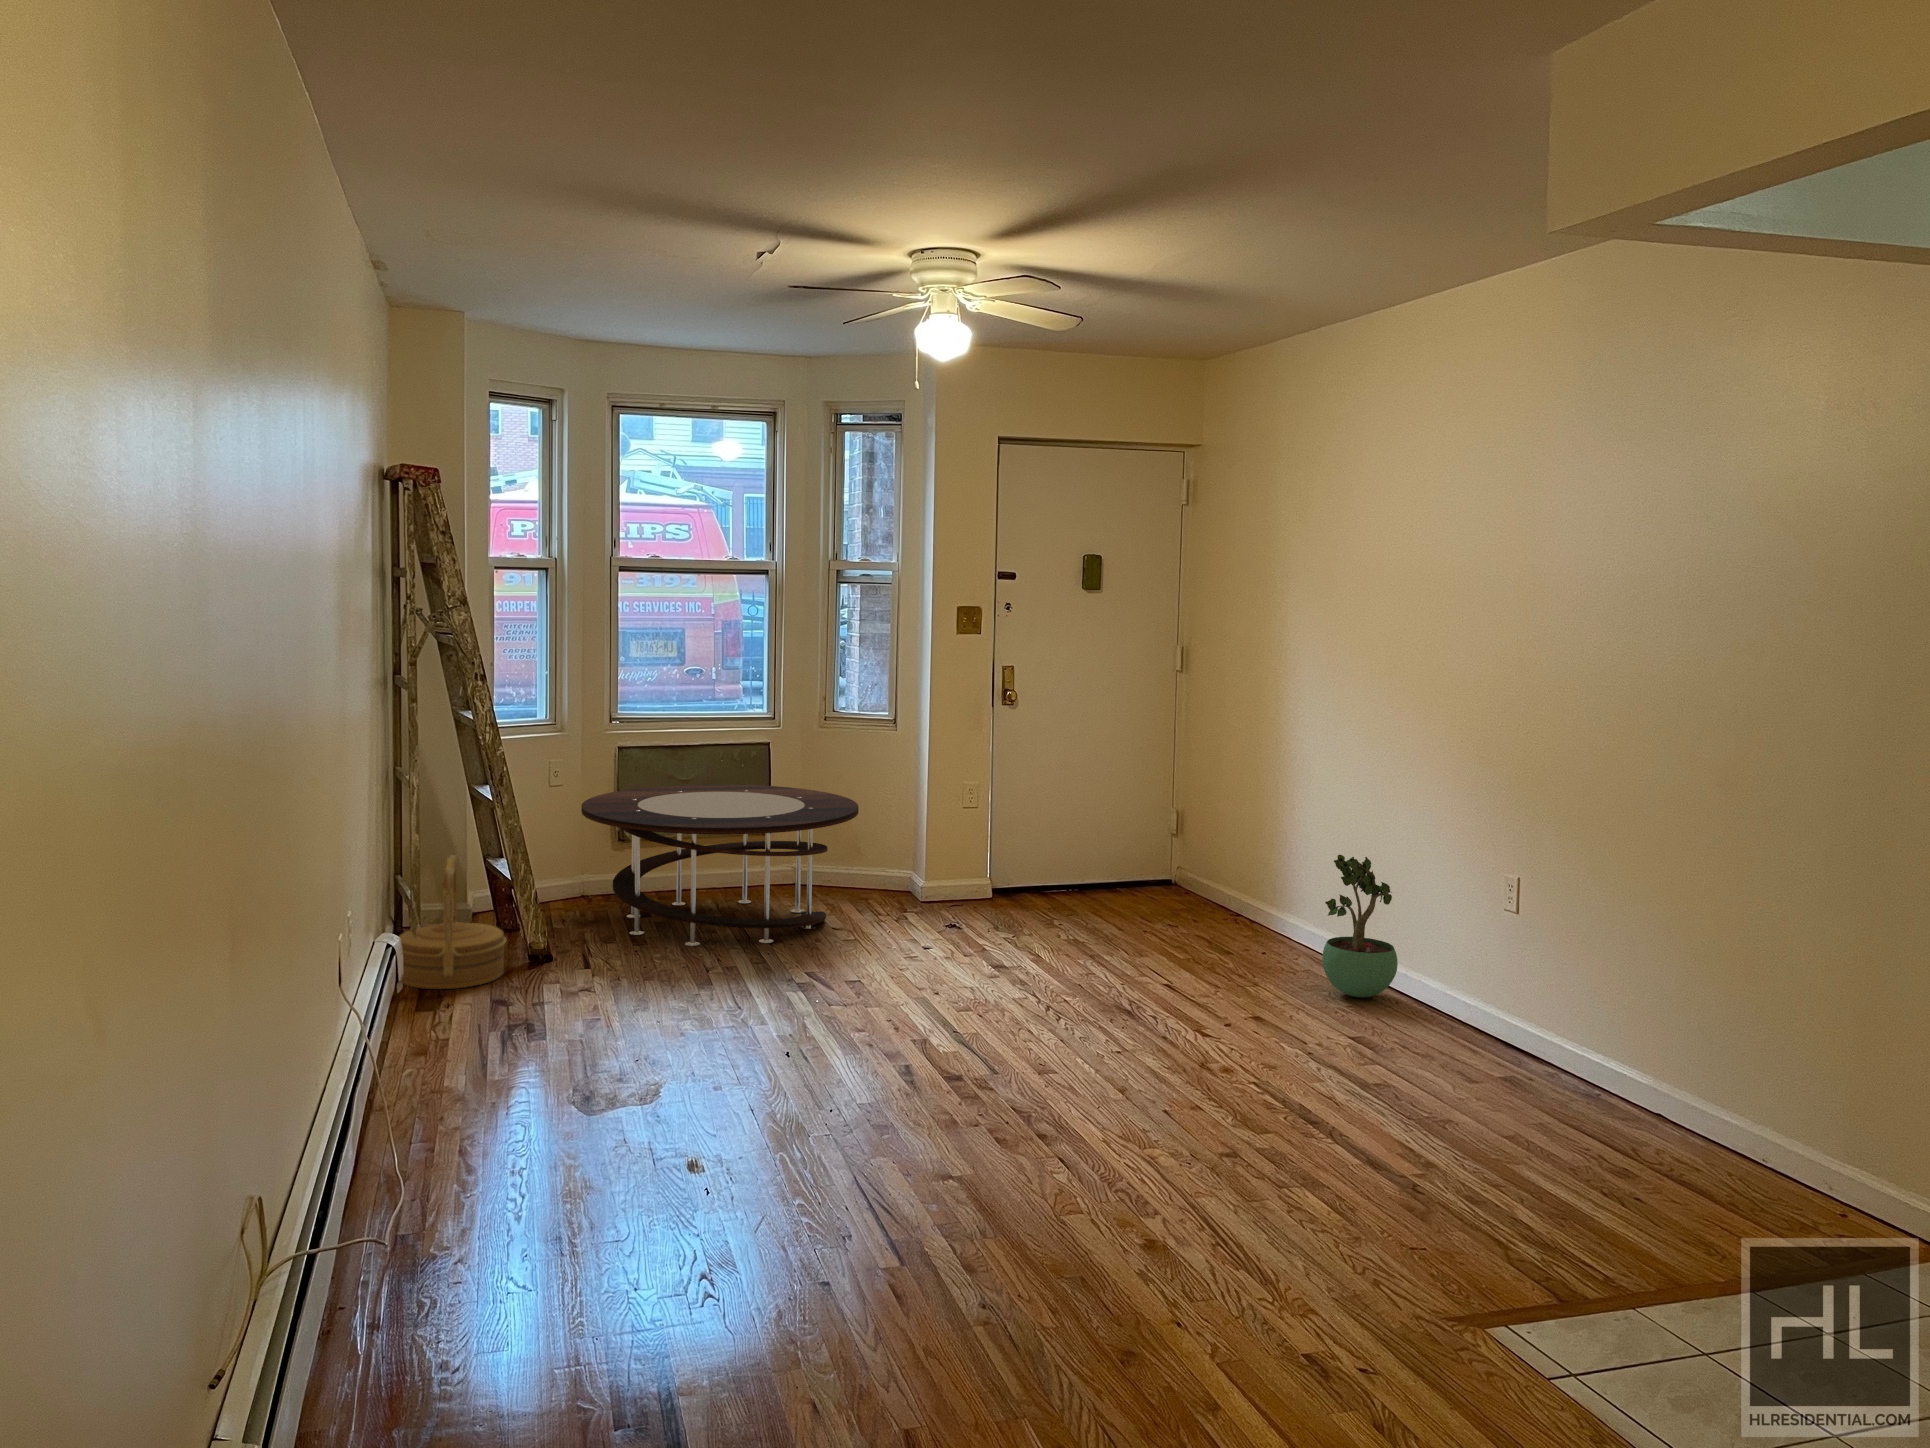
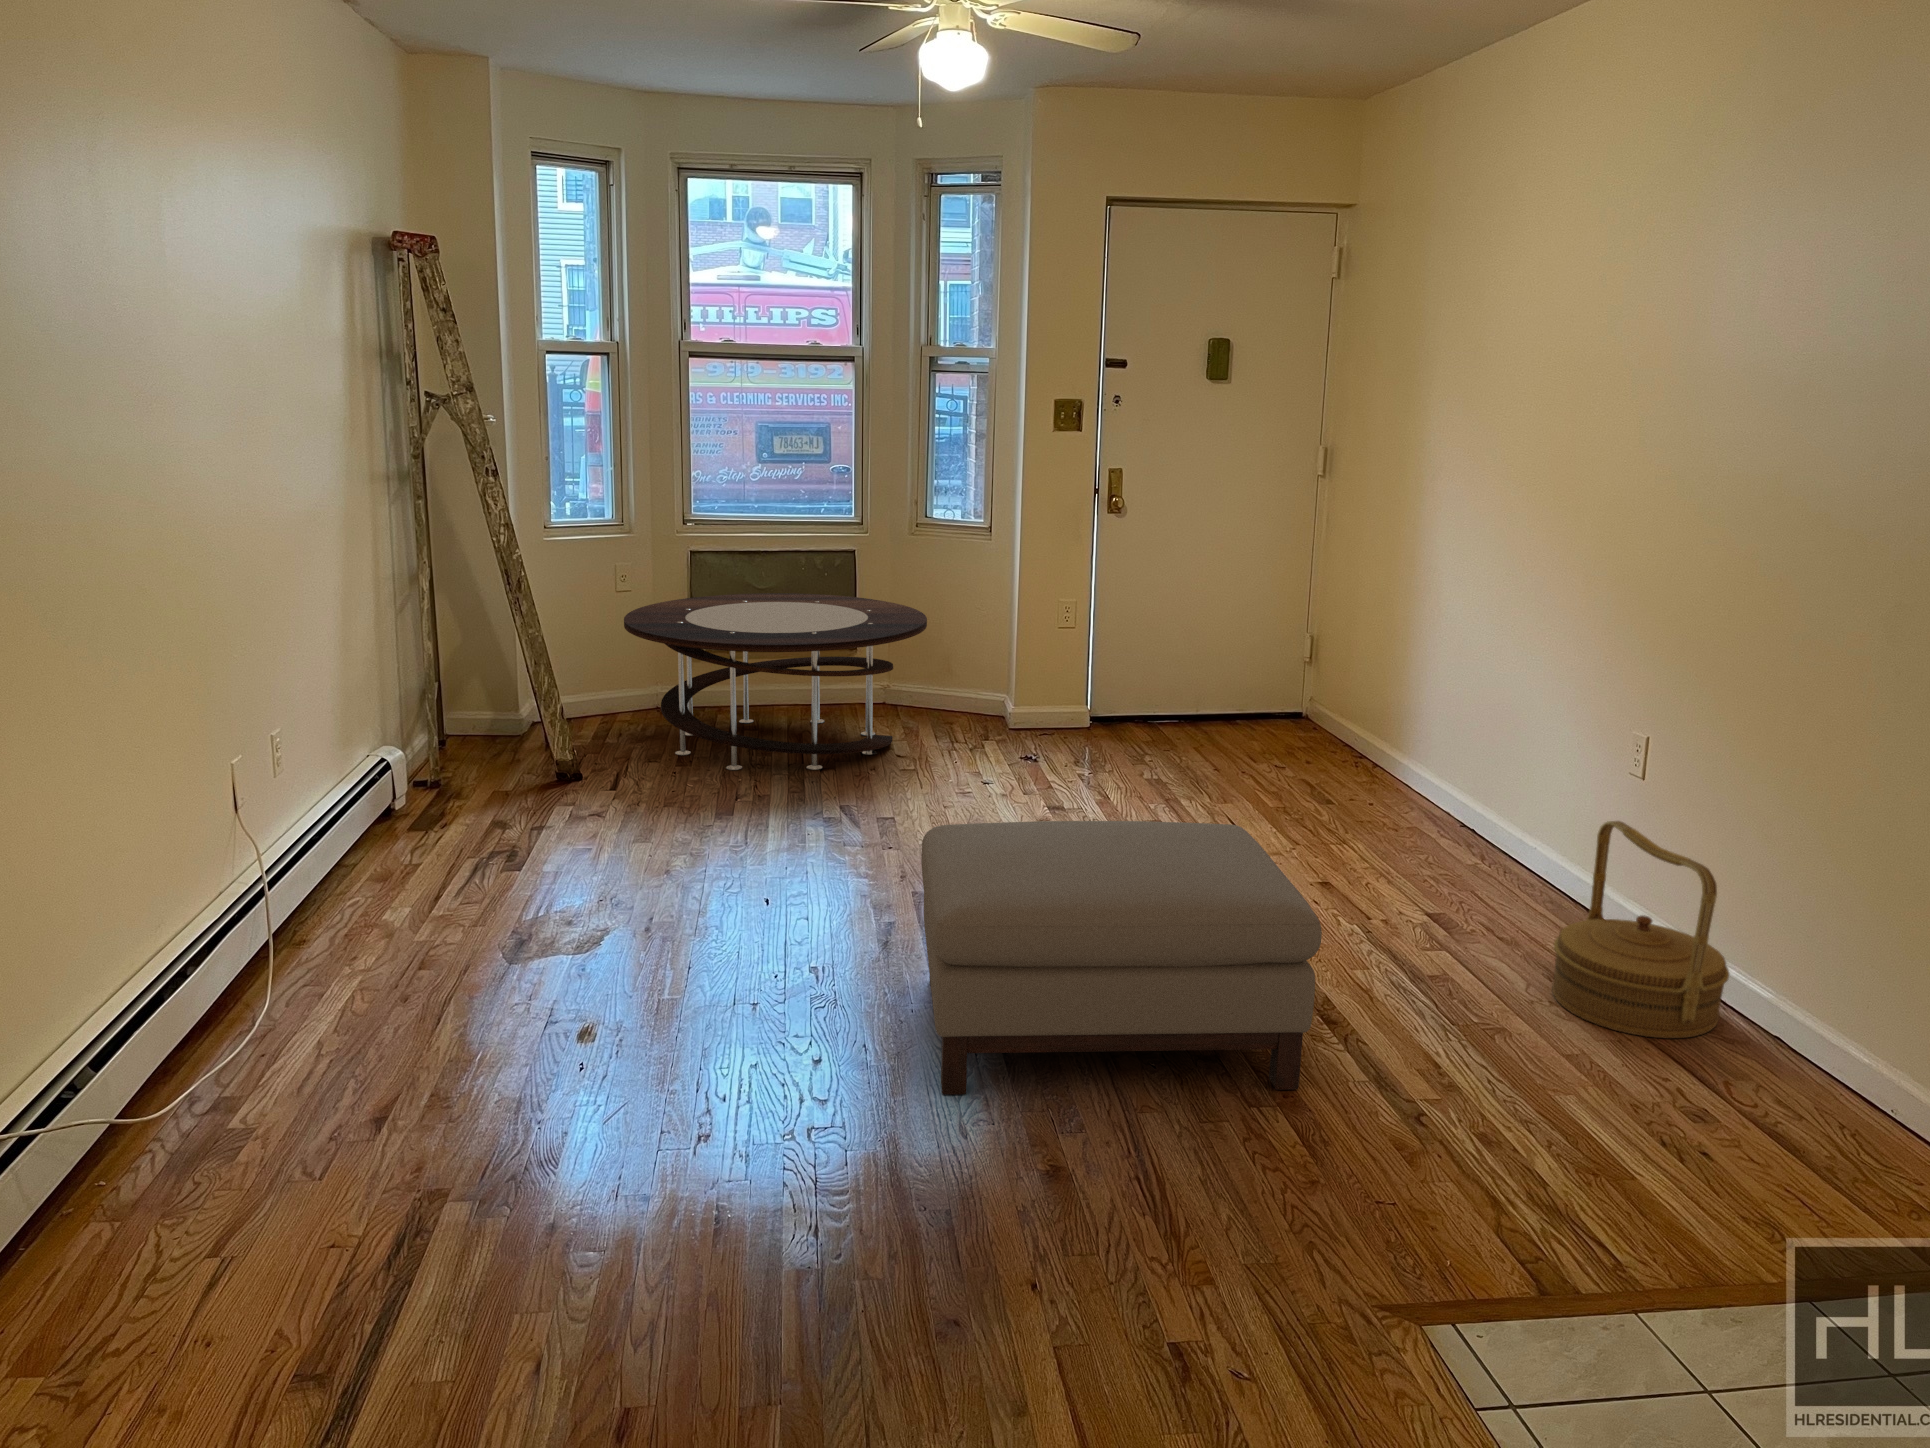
woven basket: present [399,855,506,989] -> present [1552,821,1729,1038]
potted plant: present [1322,855,1398,998] -> none [1423,696,1513,865]
ottoman: none [965,960,1328,1194] -> present [921,821,1322,1095]

